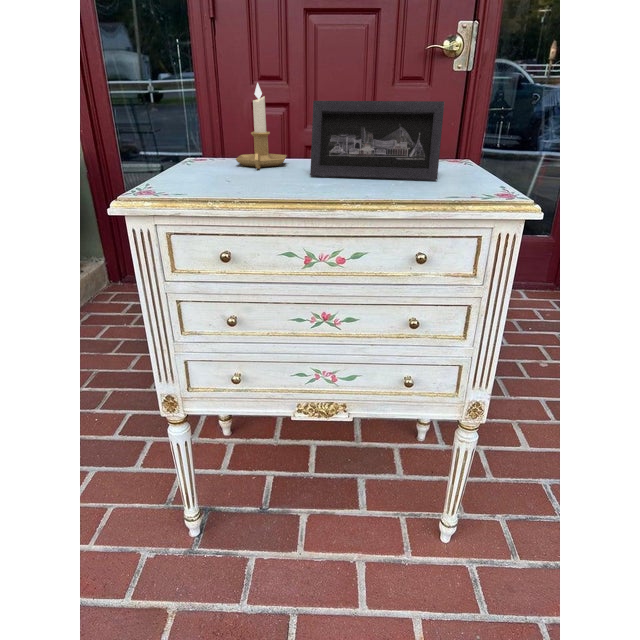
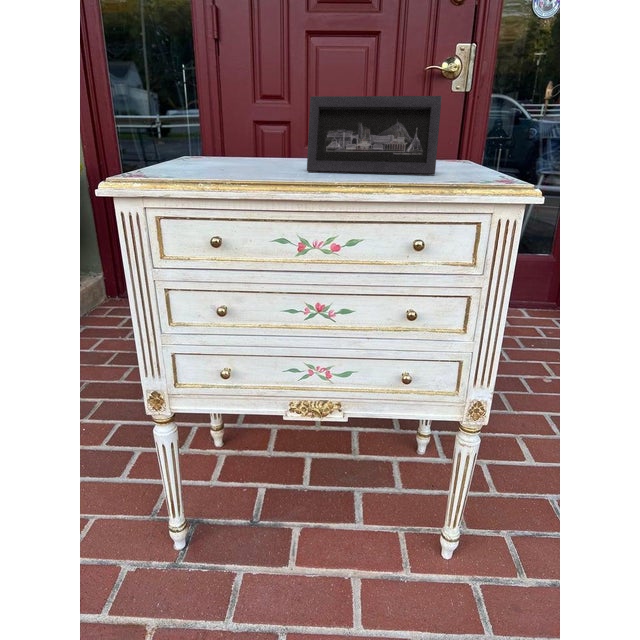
candlestick: present [236,83,287,169] -> none [233,84,285,168]

